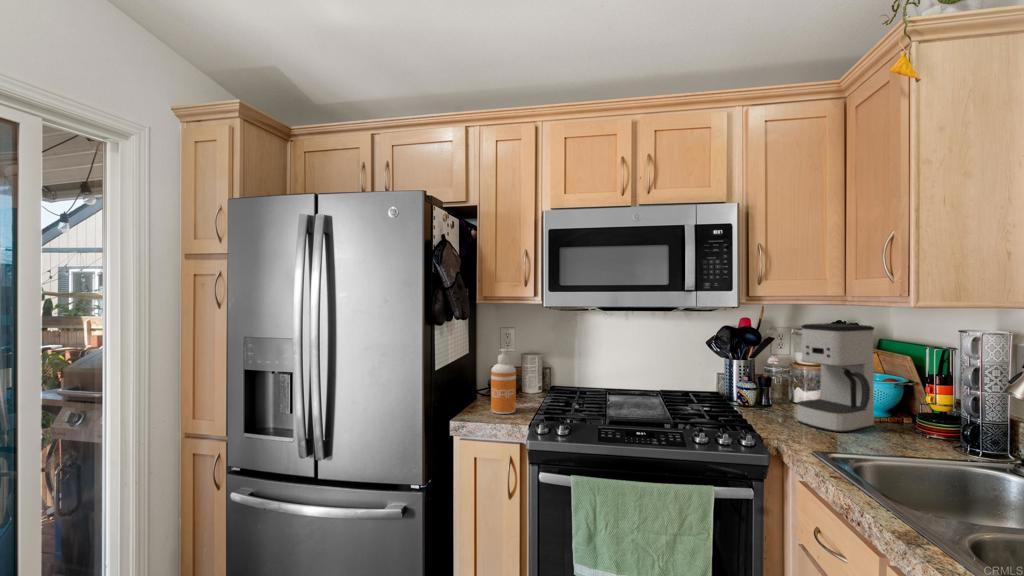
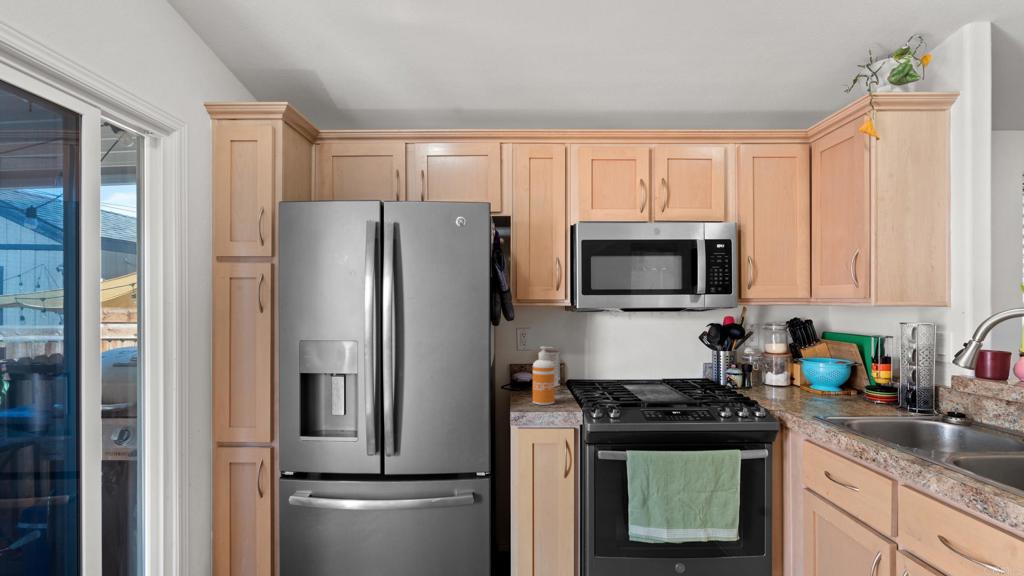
coffee maker: present [797,323,874,432] -> none [781,319,837,403]

